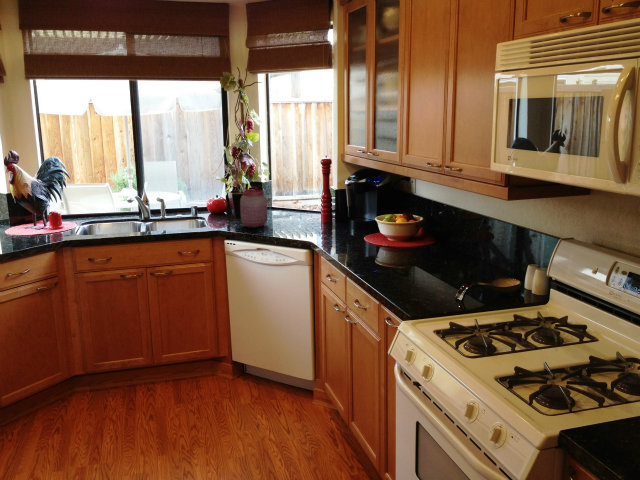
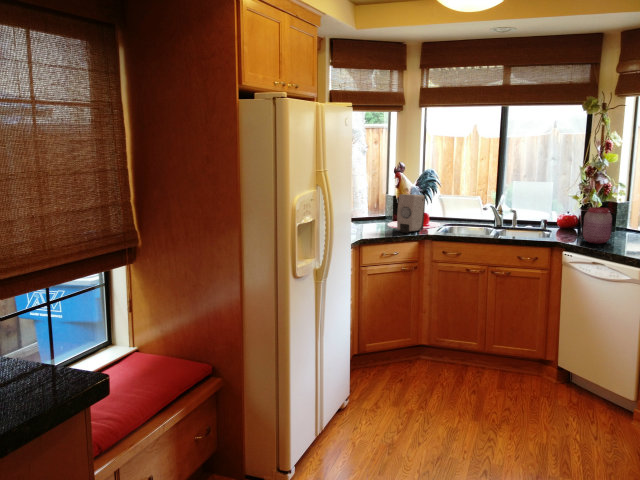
soap dispenser: none [18,191,57,241] -> present [397,194,425,233]

